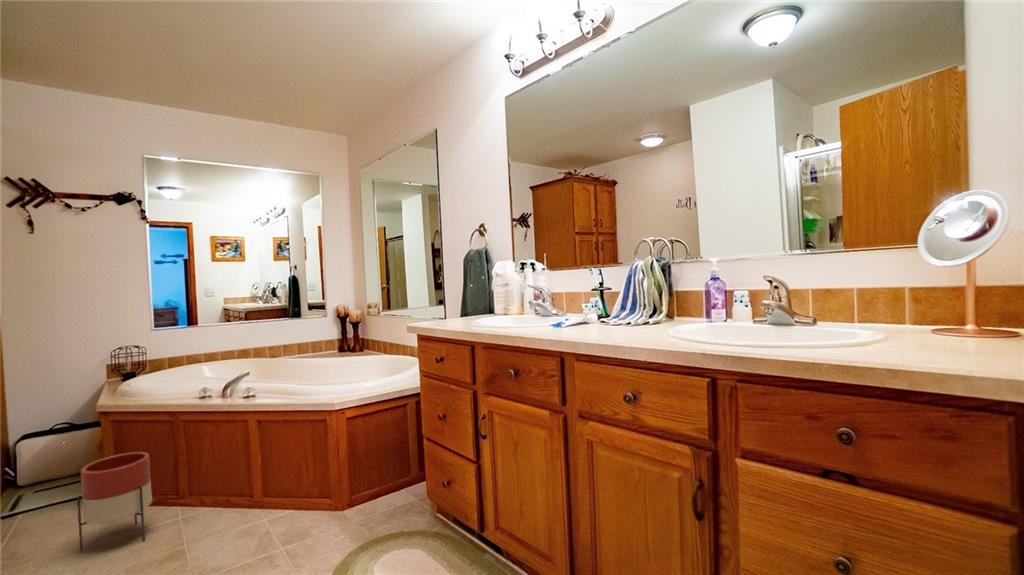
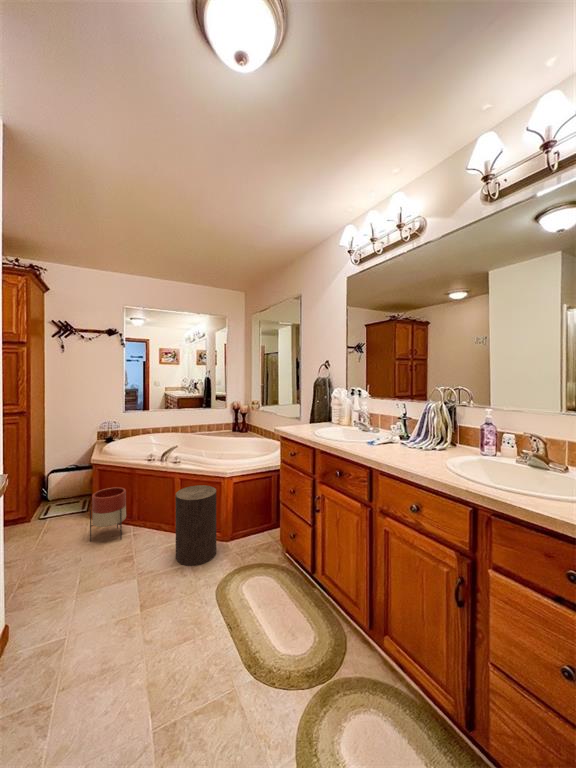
stool: none [244,428,322,561] -> present [175,485,216,566]

